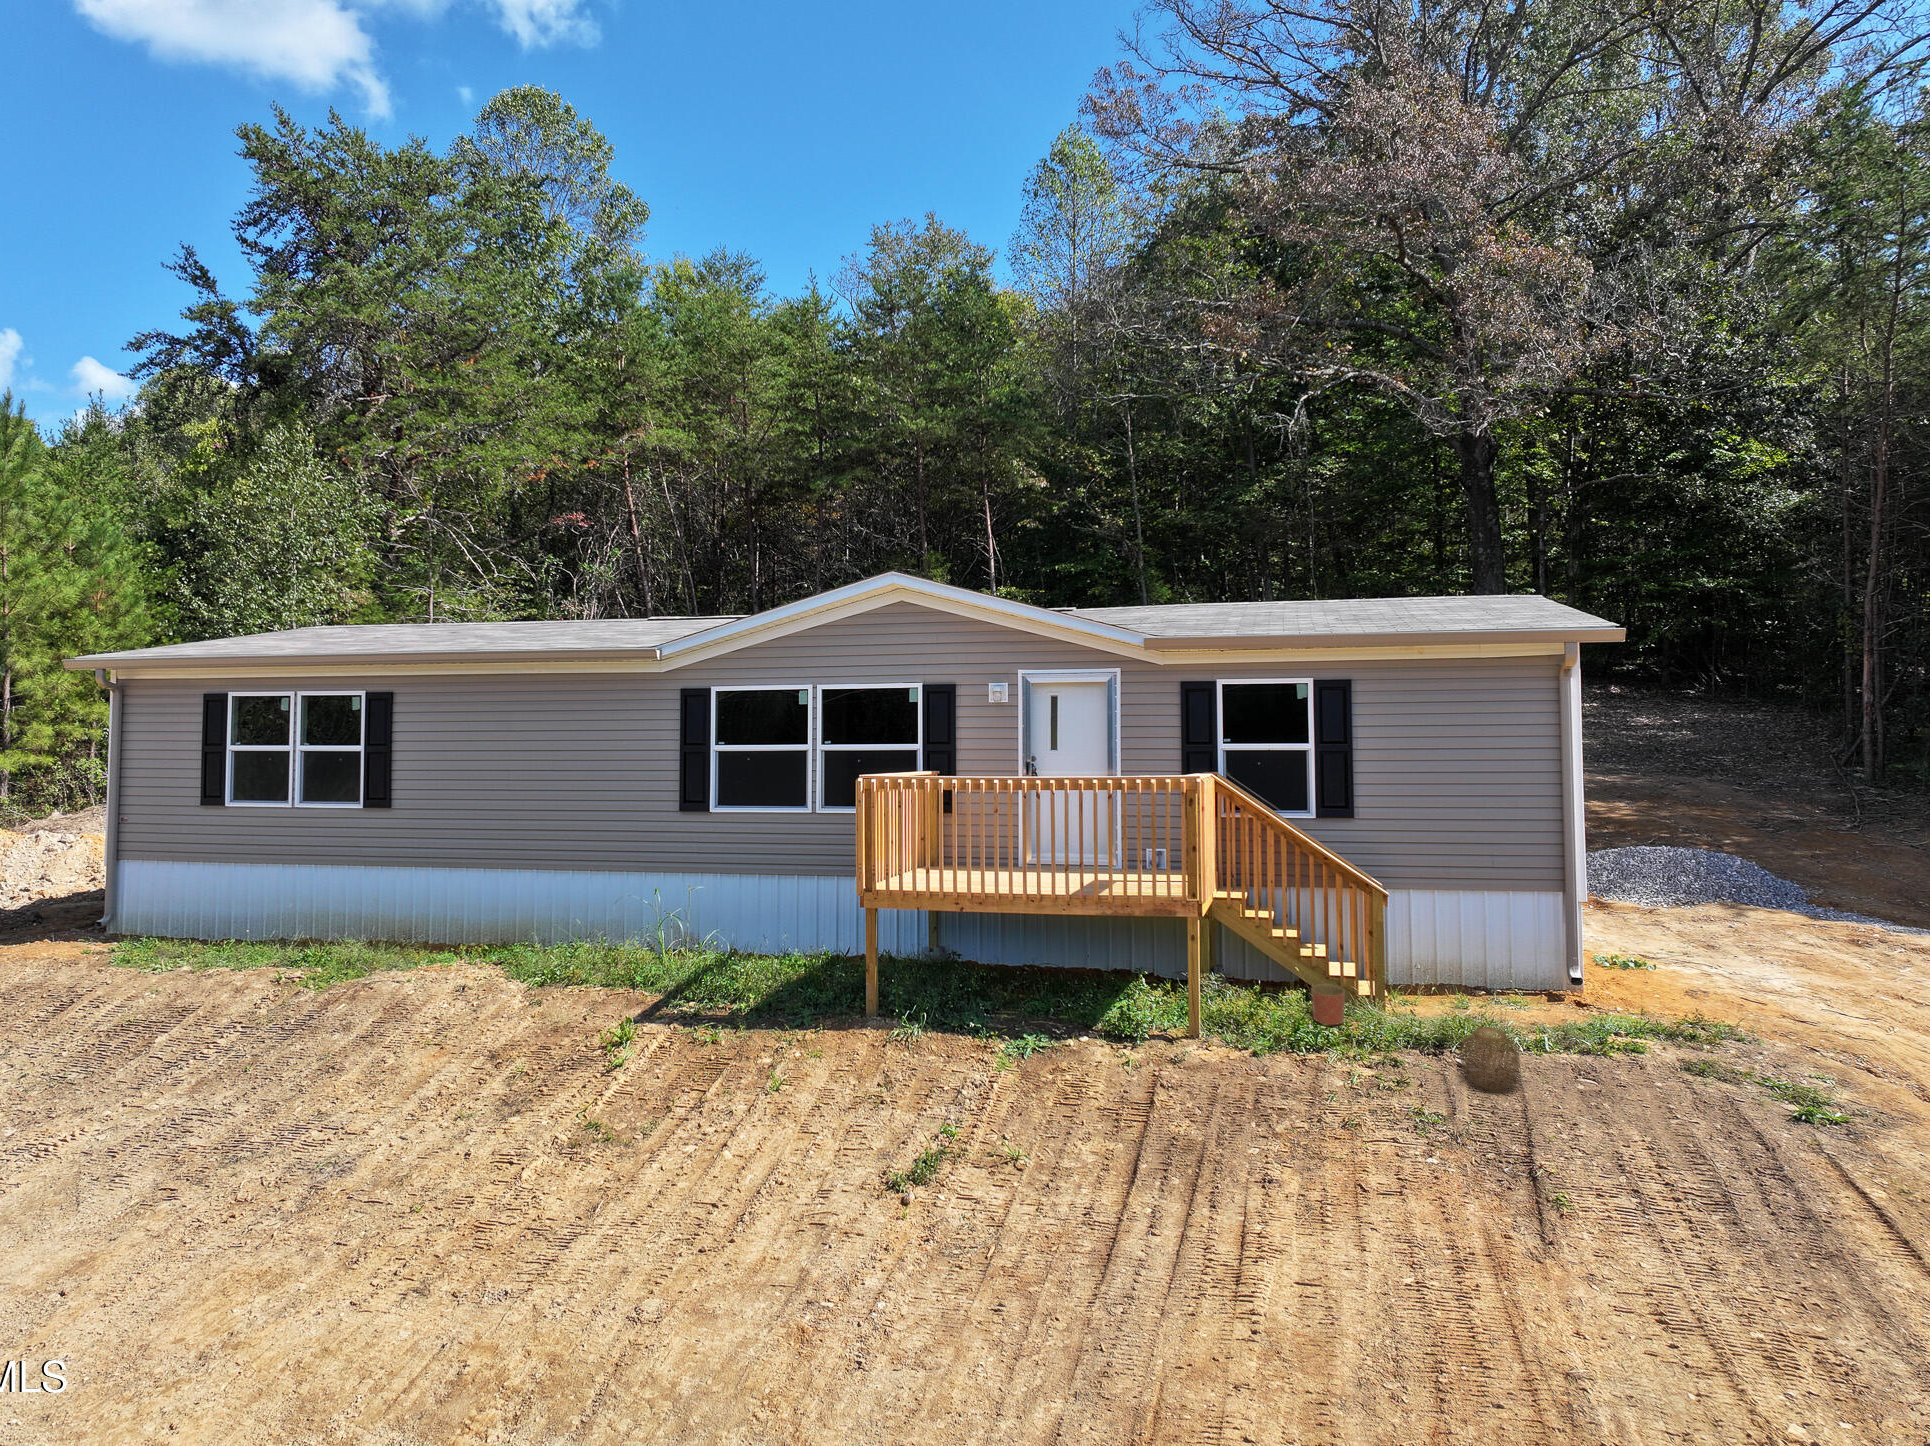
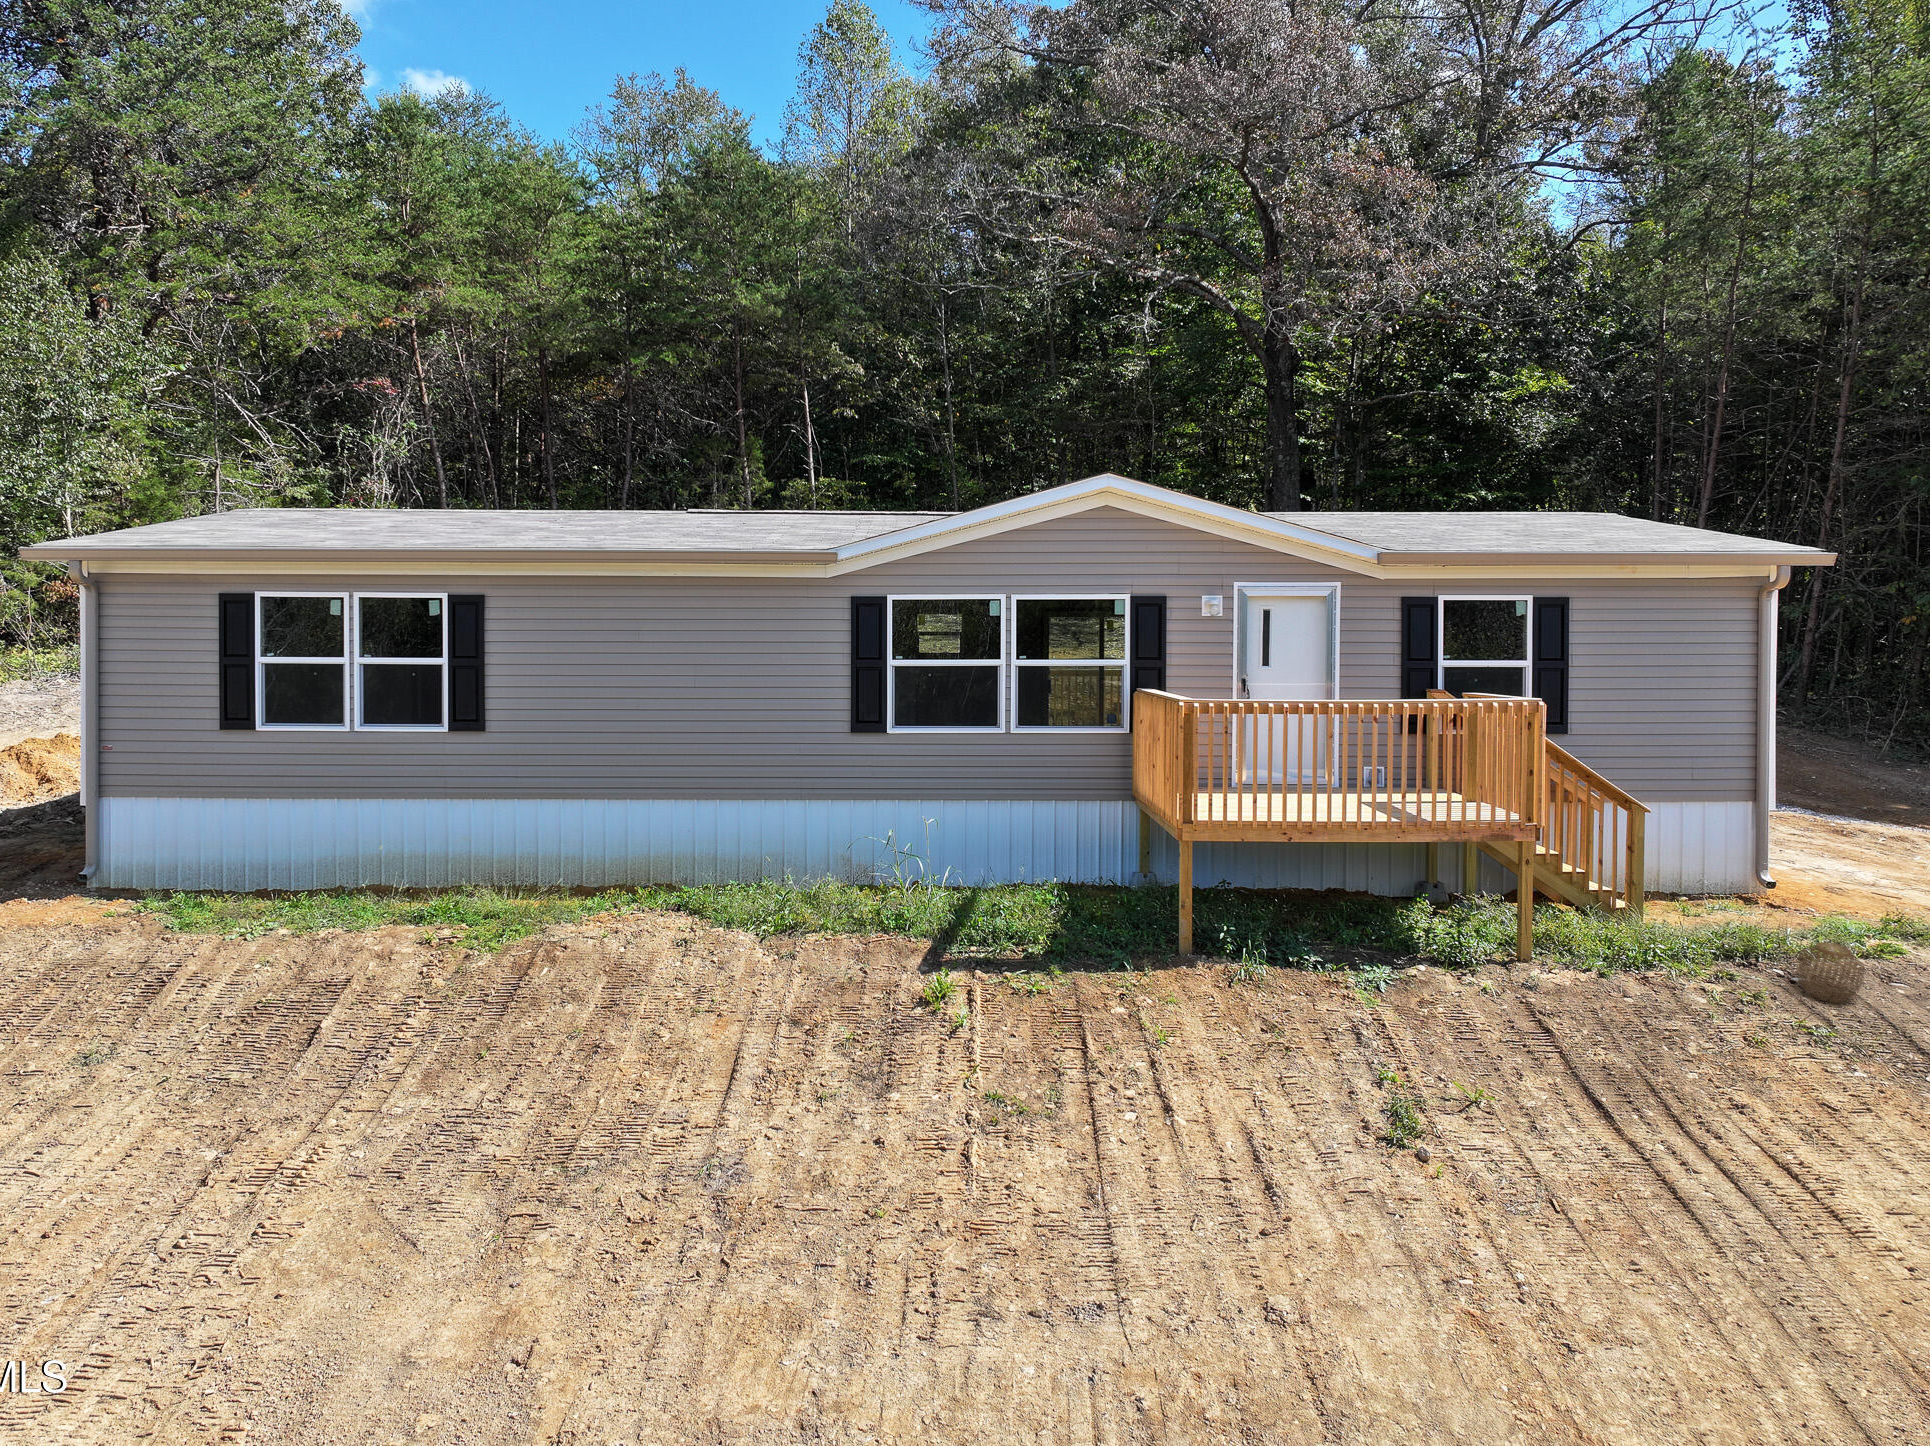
planter: present [1312,984,1345,1026] -> none [1604,902,1643,944]

